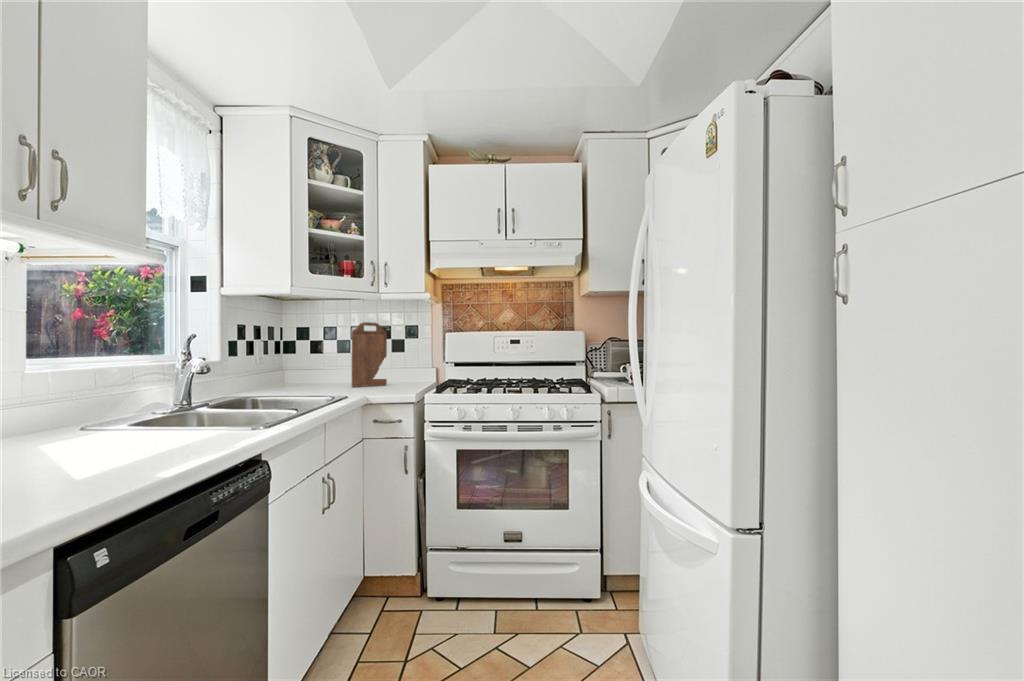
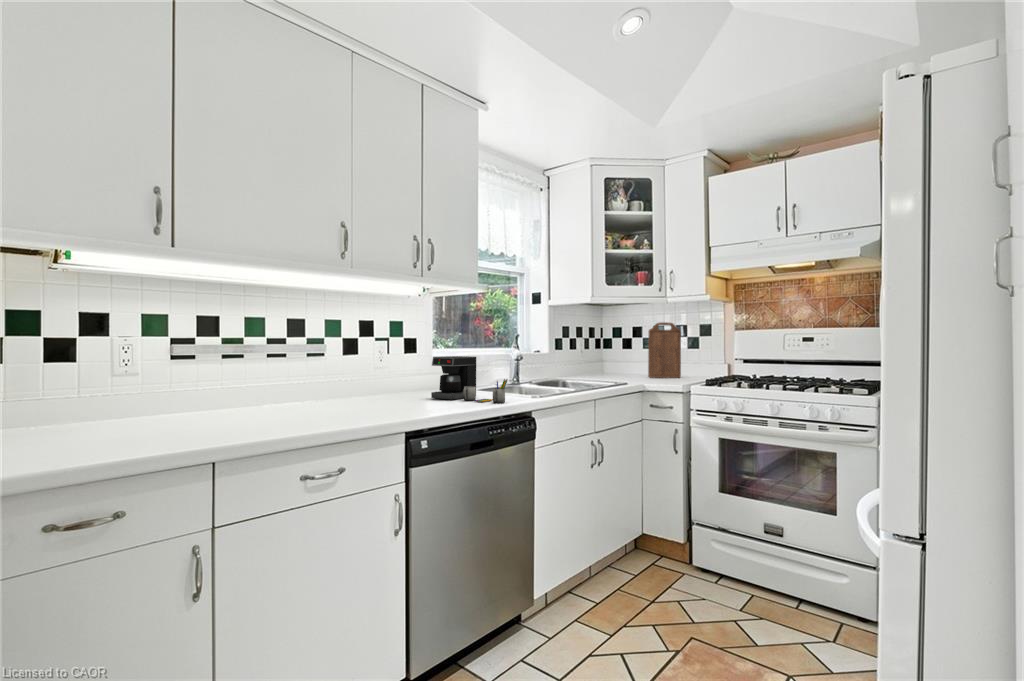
coffee maker: none [57,370,235,451] -> present [431,356,508,403]

